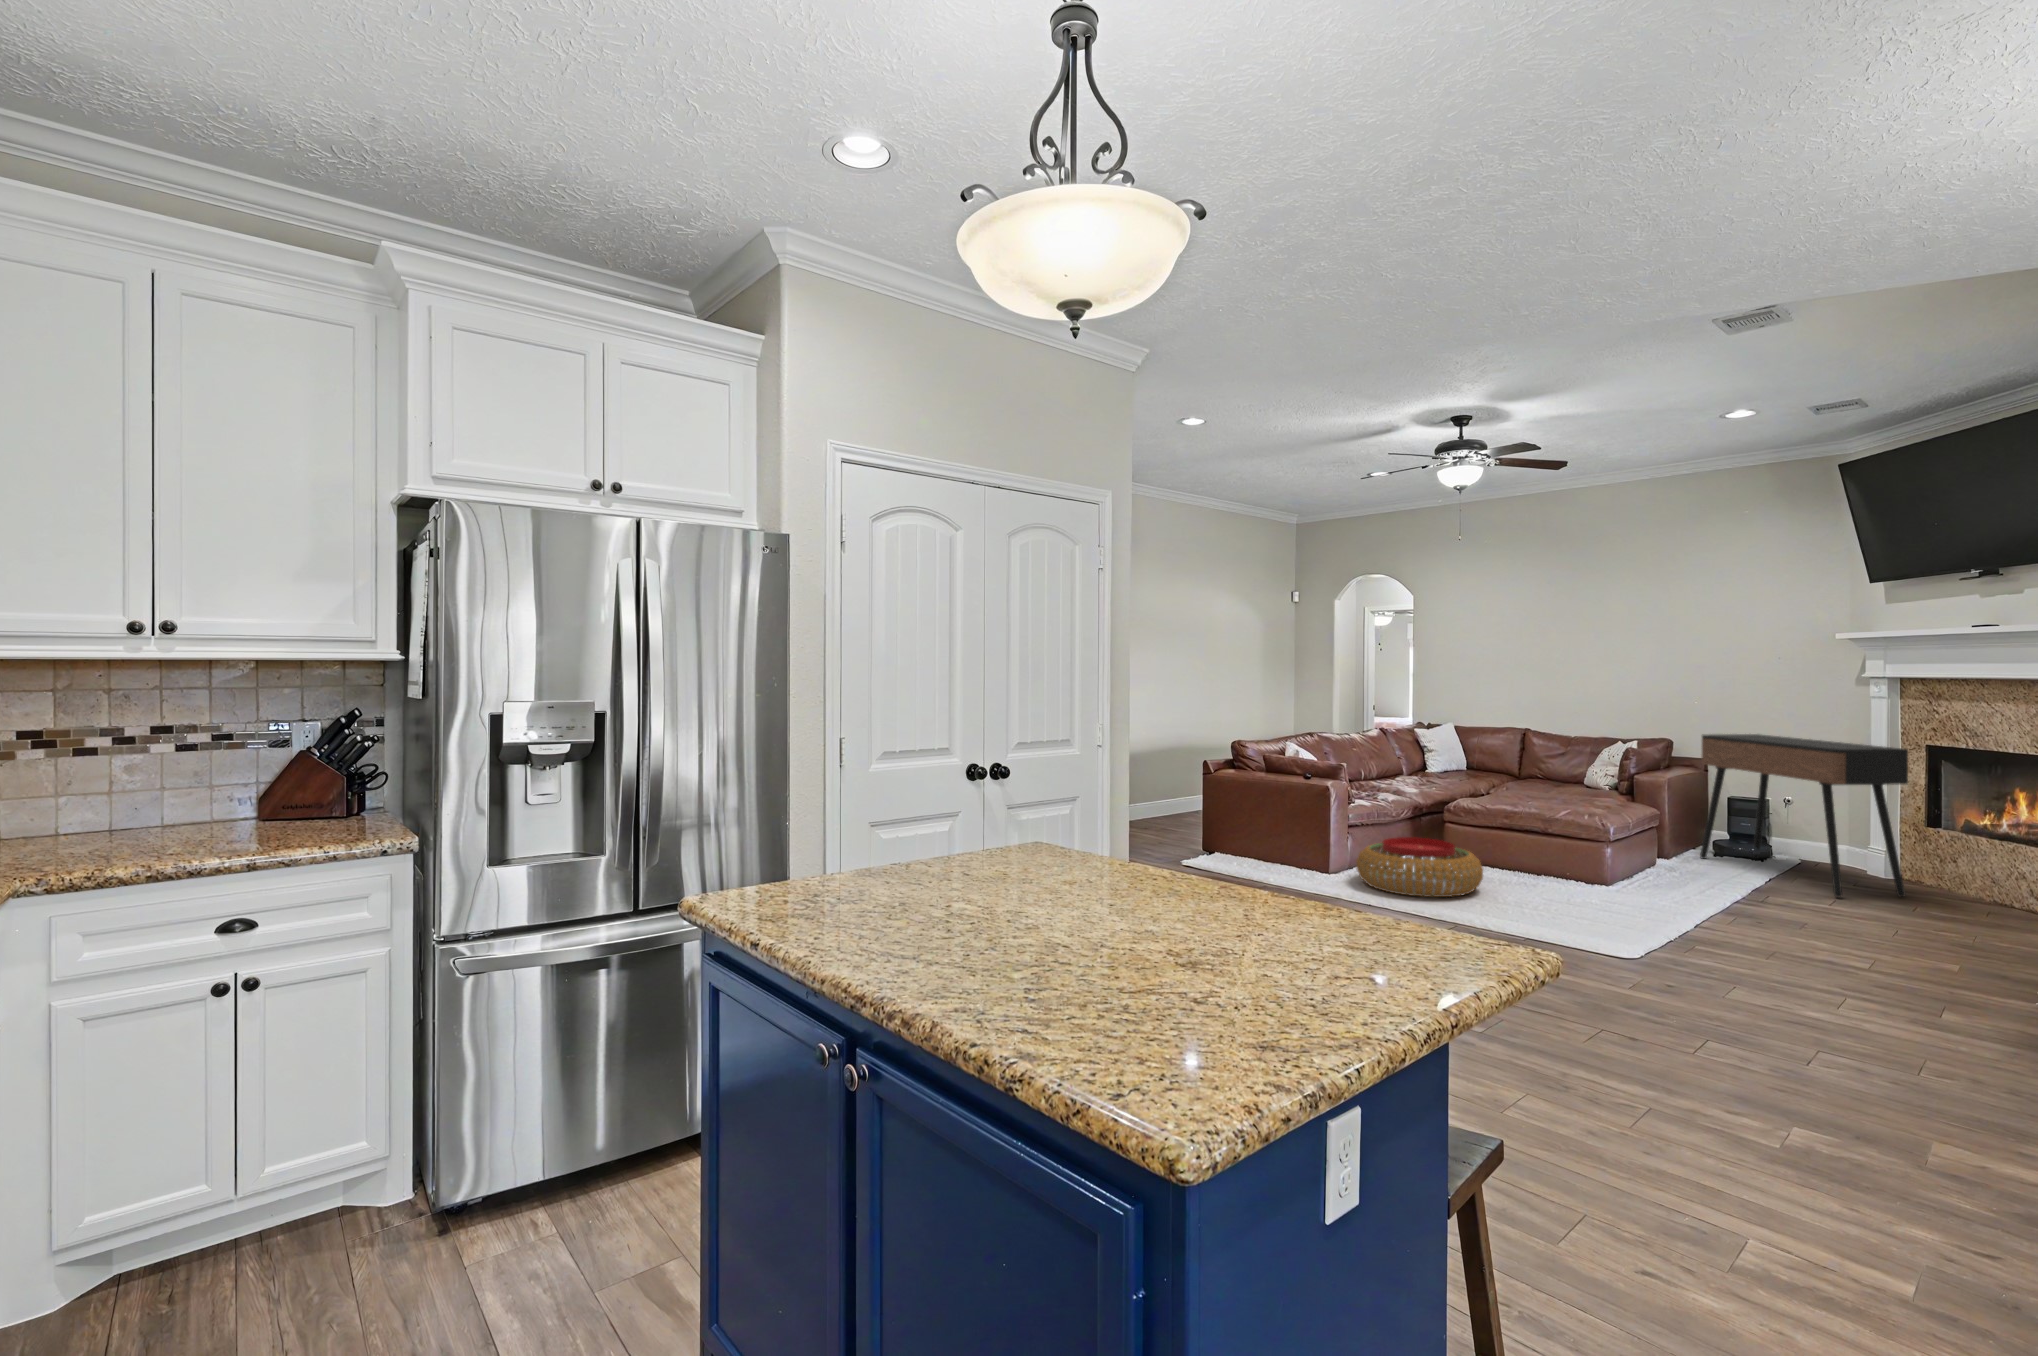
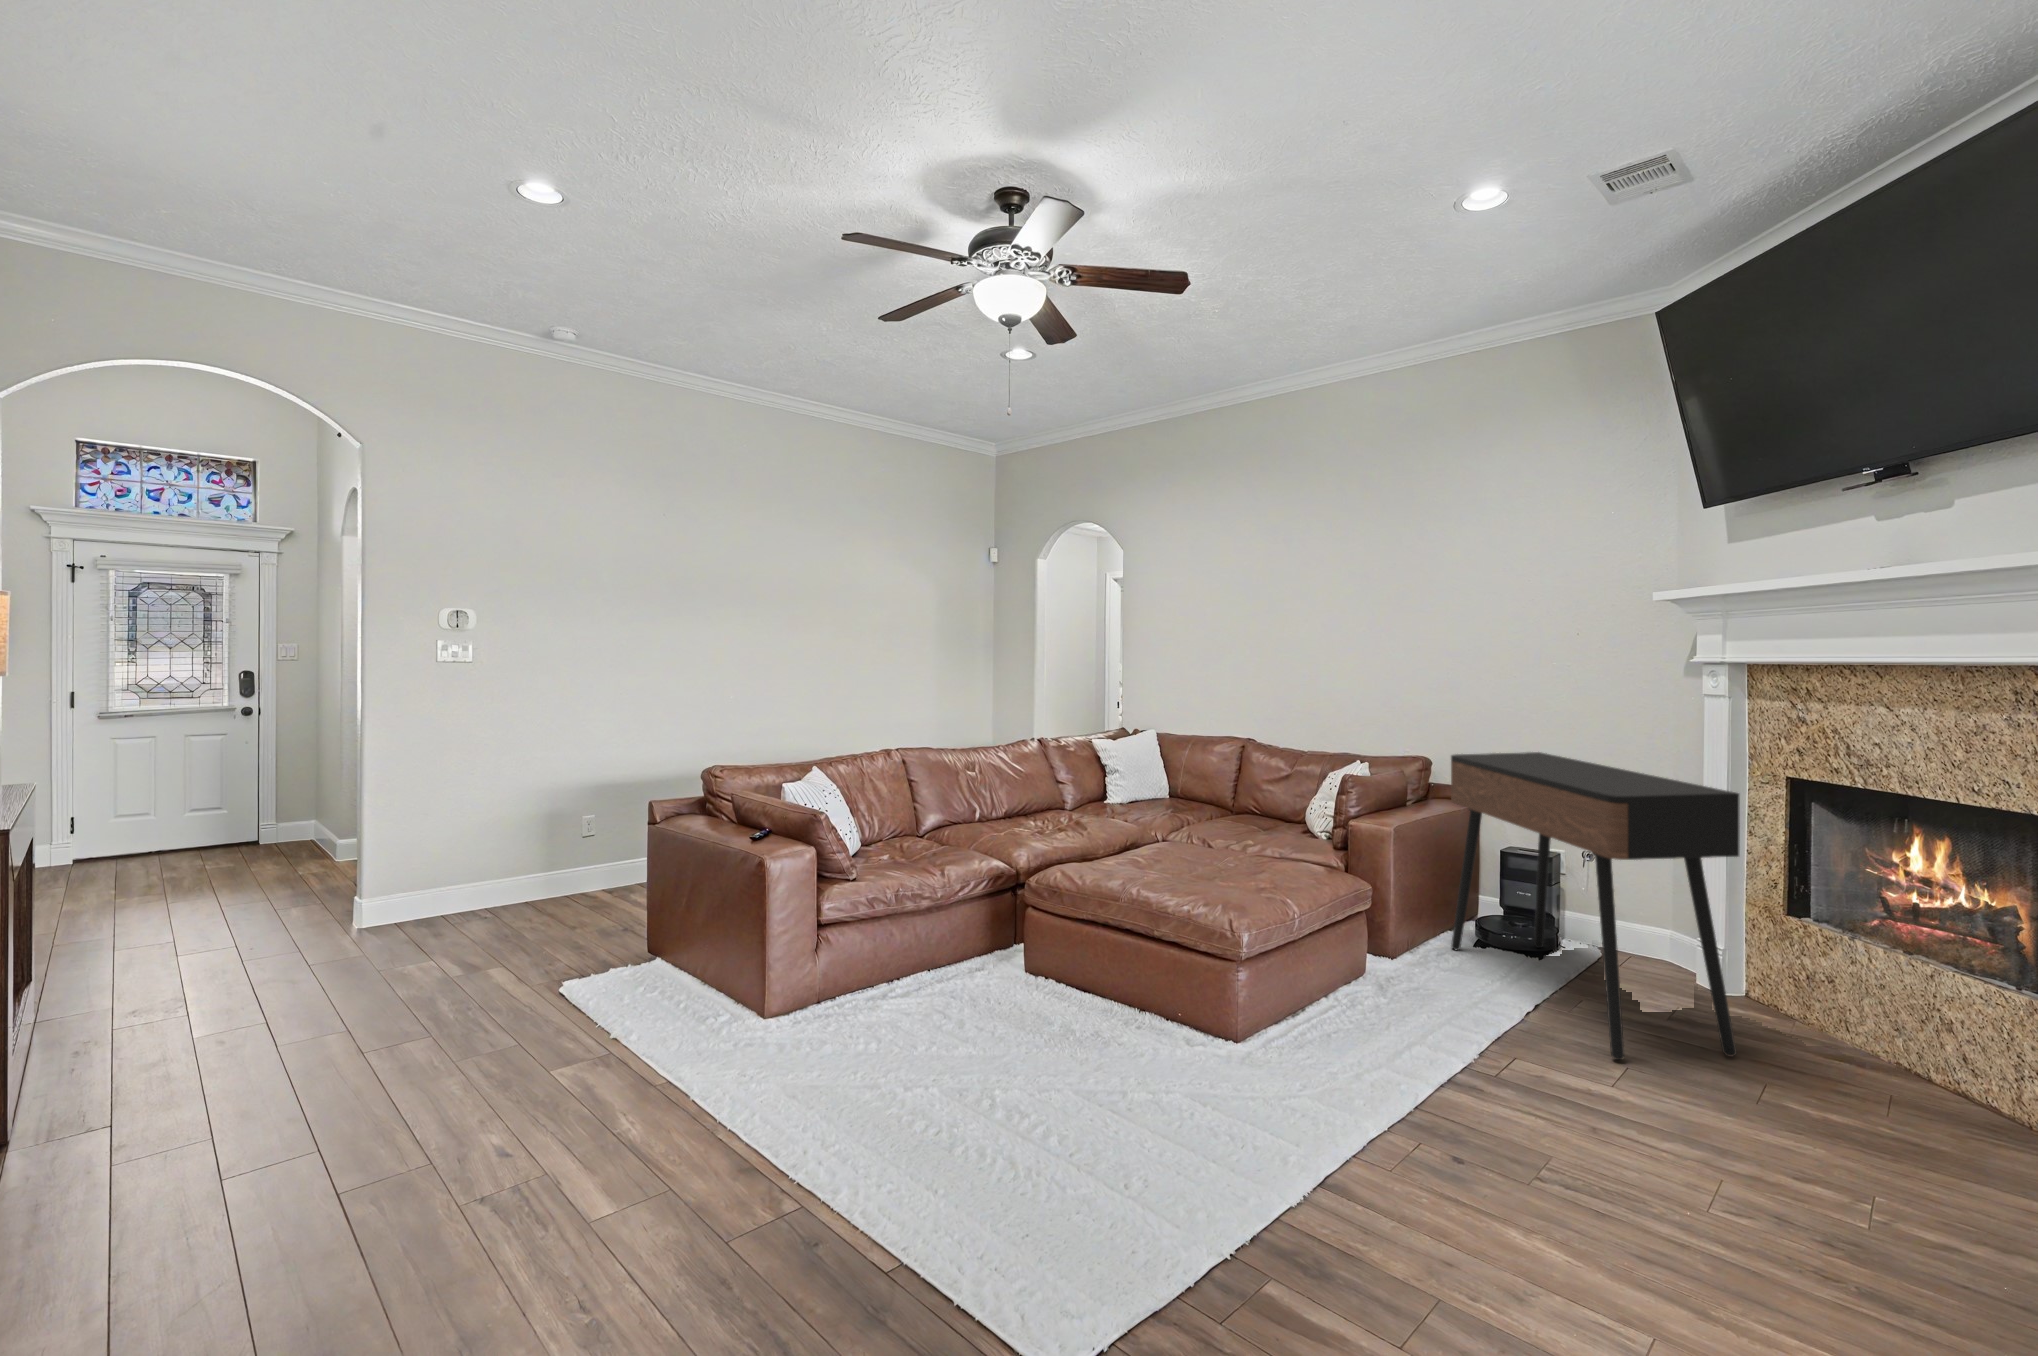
pouf: present [1356,837,1483,897] -> none [818,945,1021,1073]

